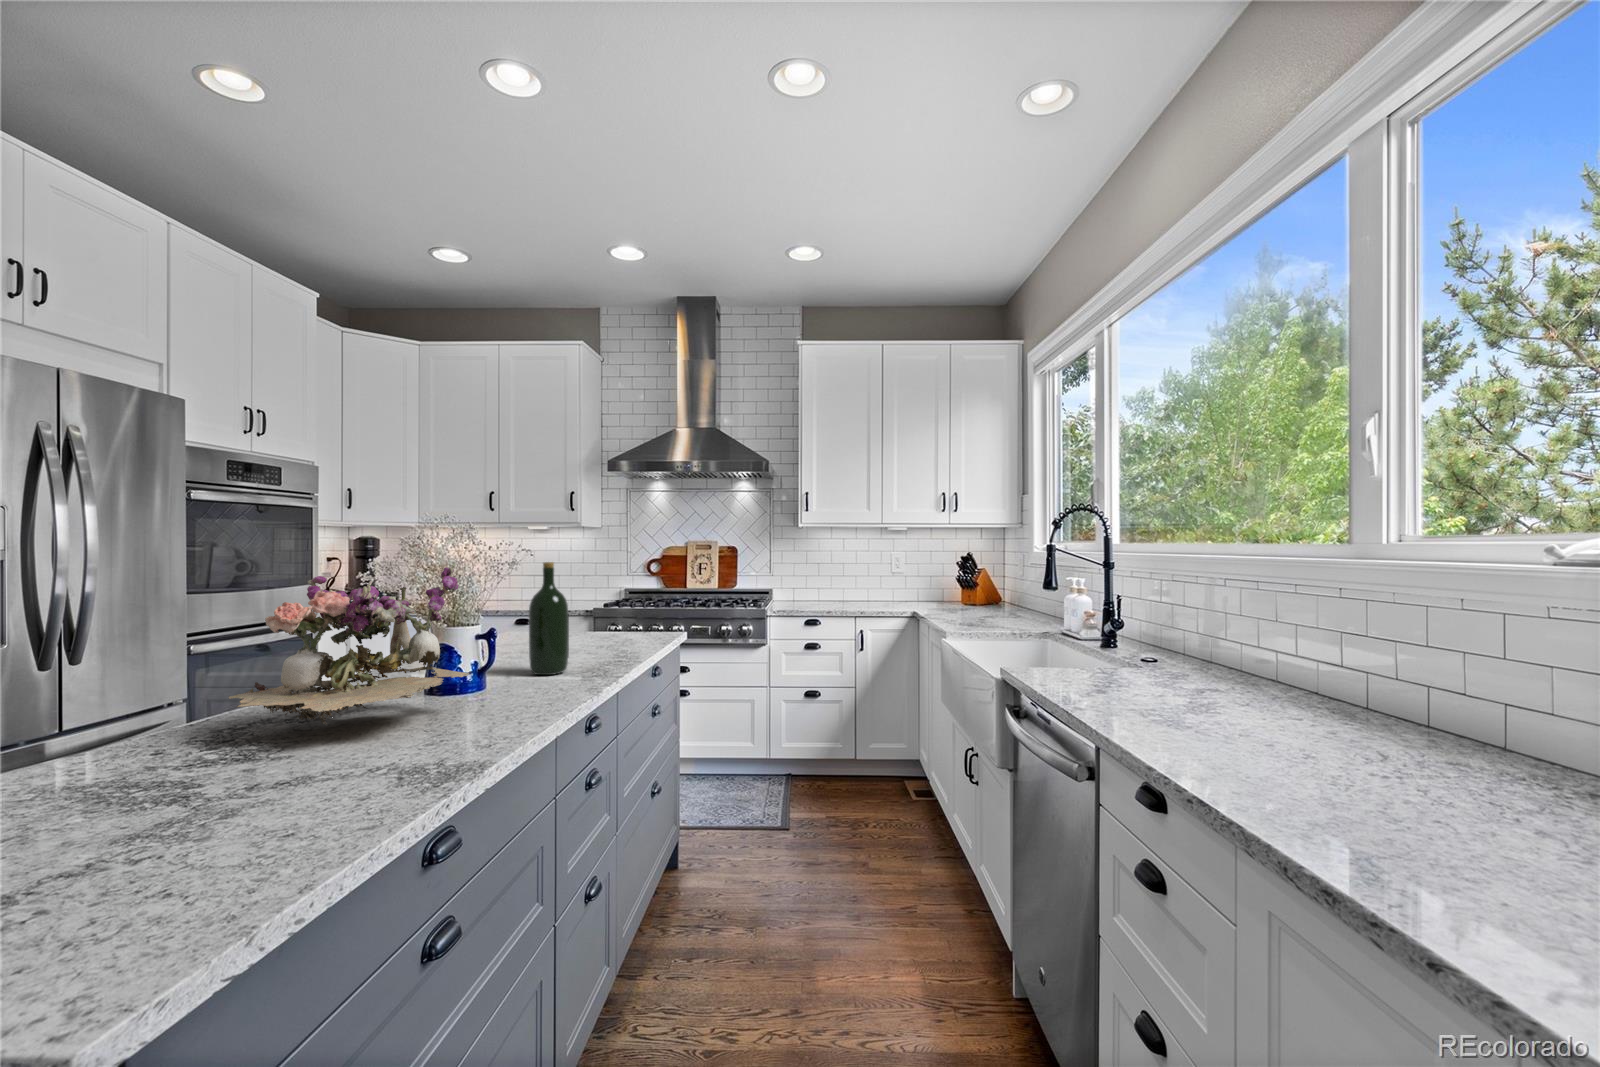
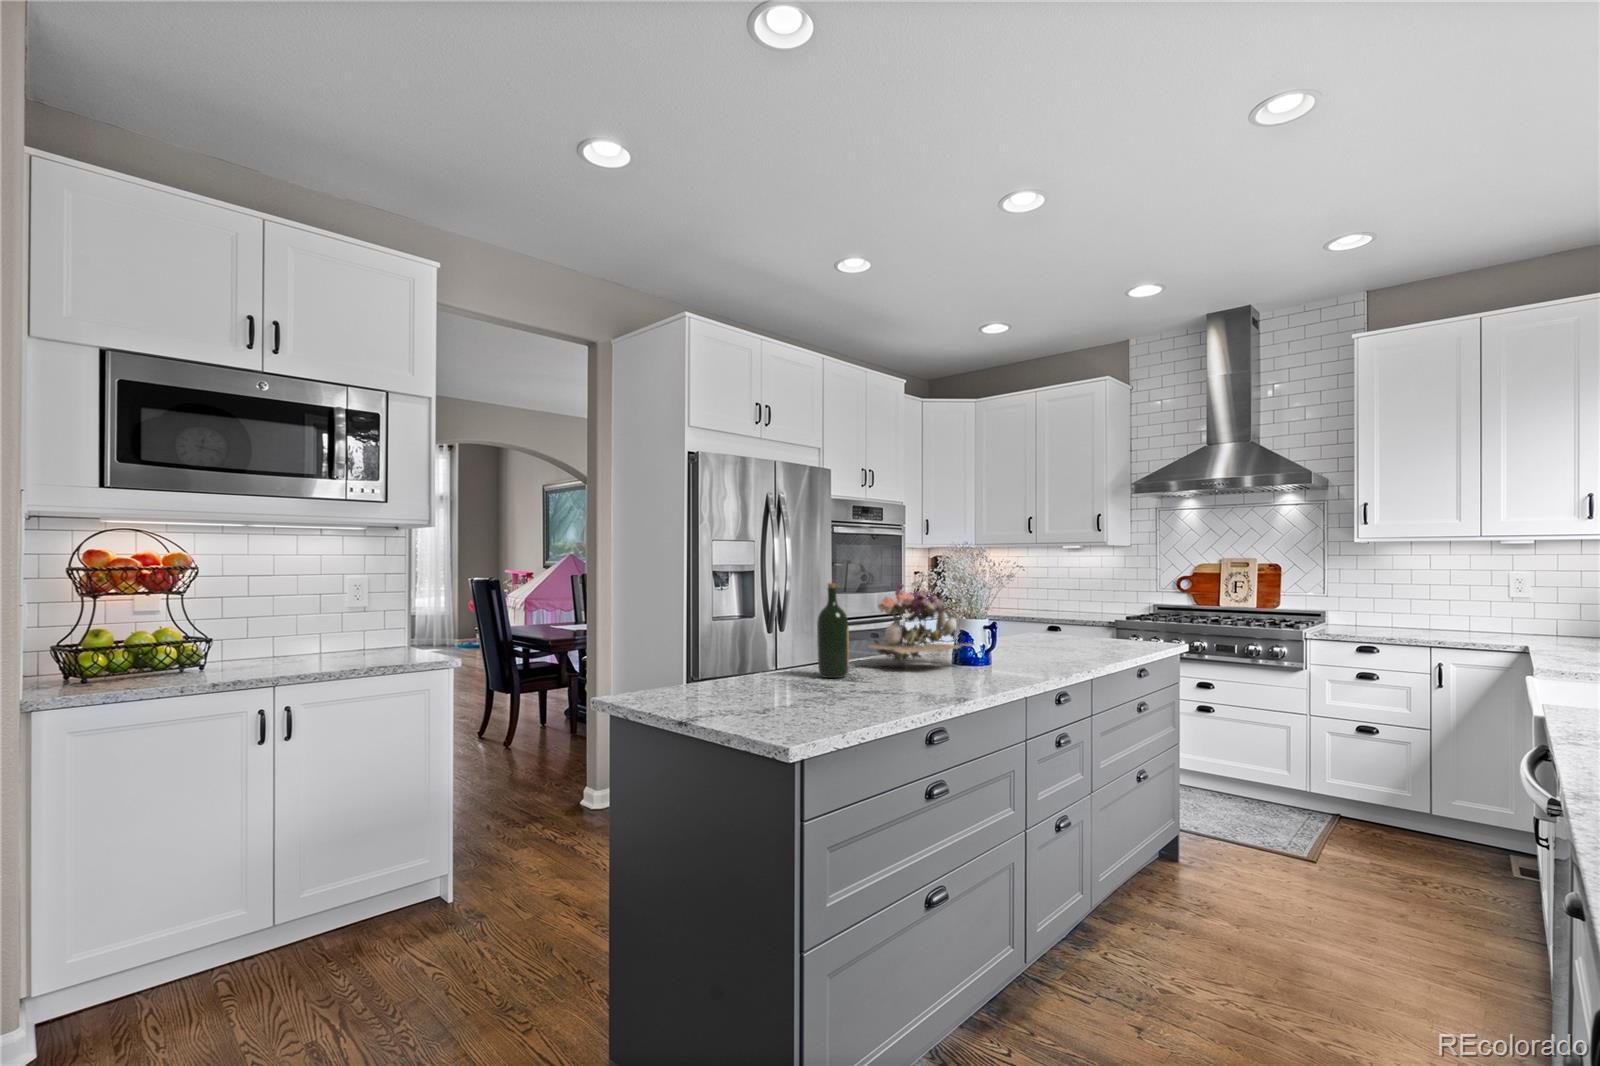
wine bottle: present [529,562,569,675] -> present [817,583,849,678]

